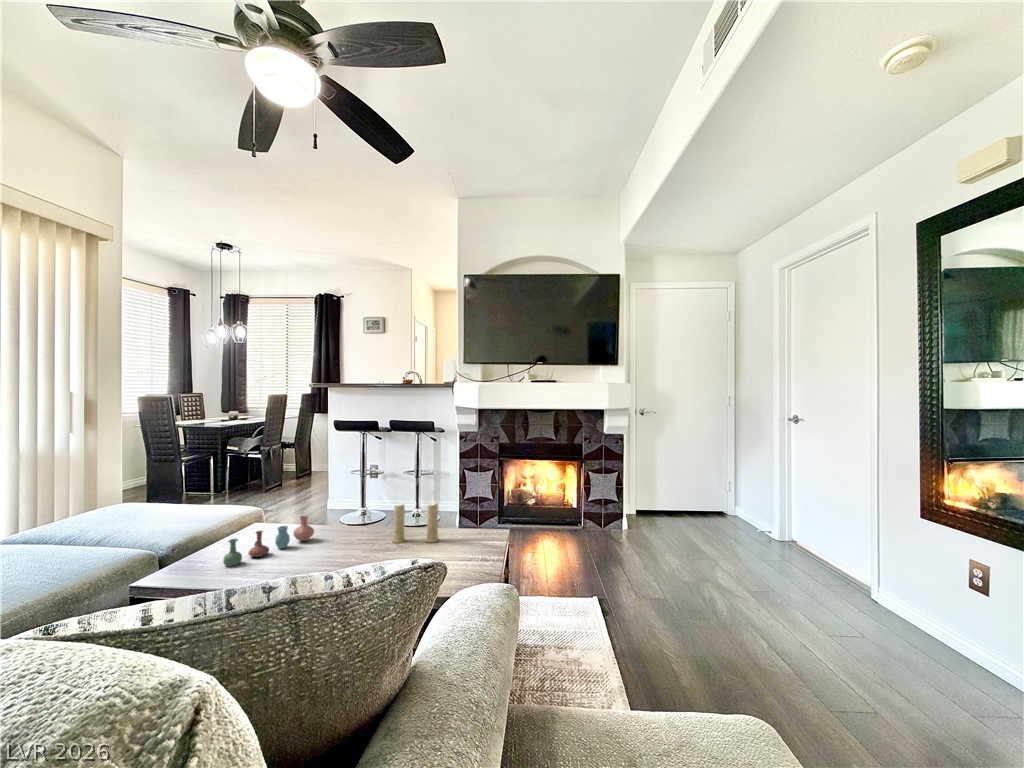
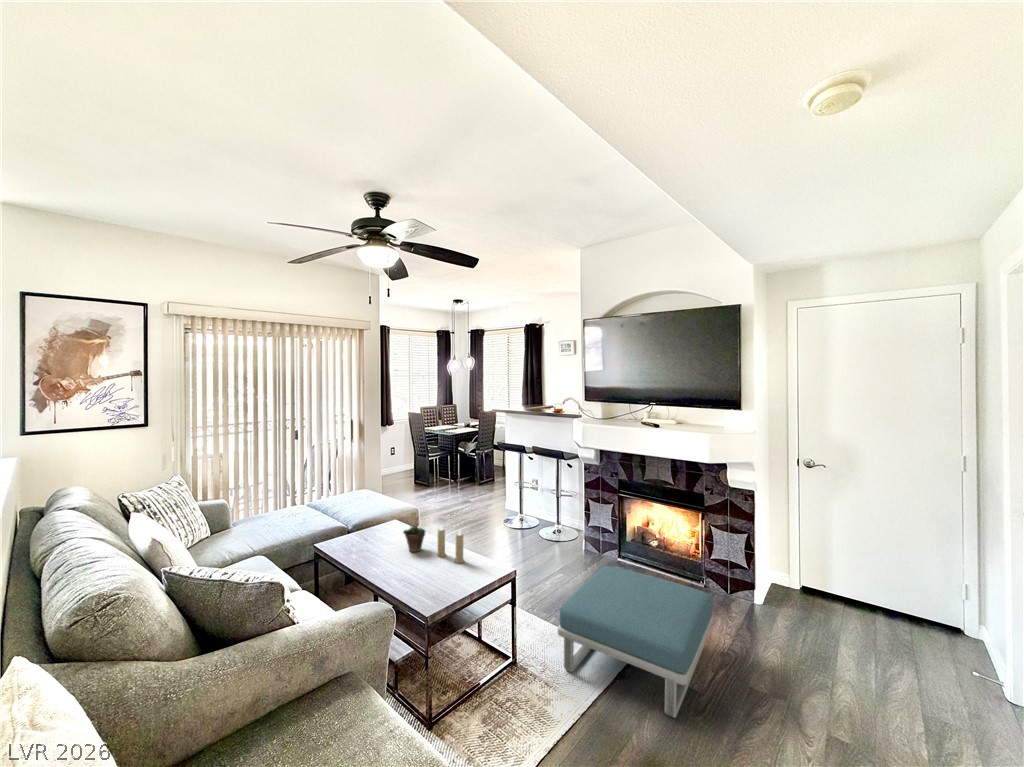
succulent plant: none [338,495,369,547] -> present [403,526,425,552]
vase: present [223,515,314,567] -> none [345,523,403,547]
footstool: none [541,516,691,625] -> present [558,566,713,718]

